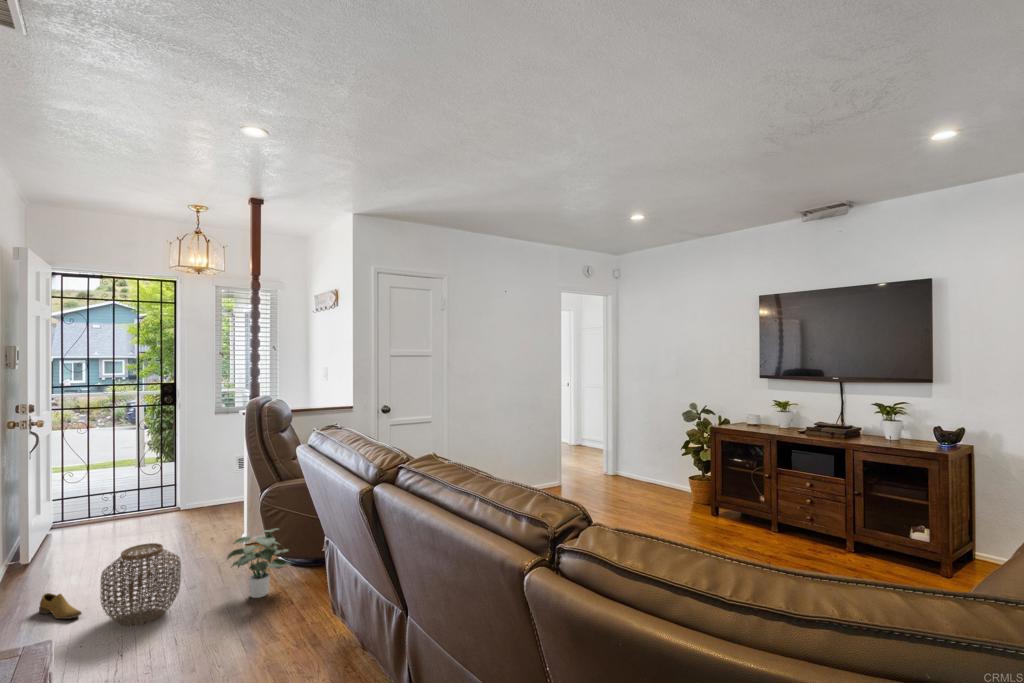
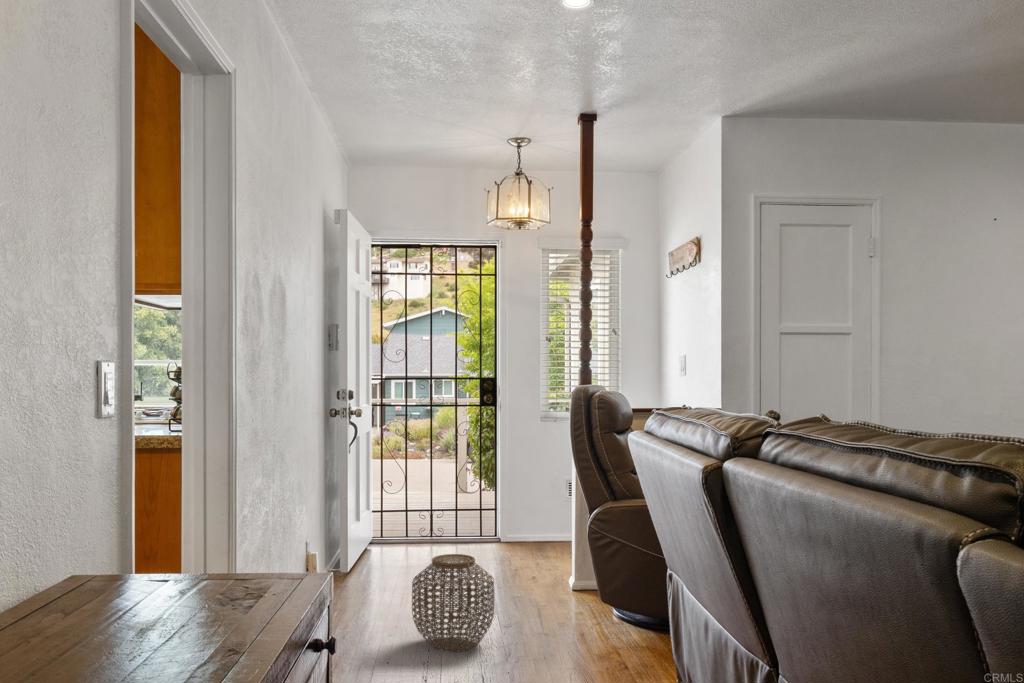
potted plant: present [227,528,291,598] -> none [546,561,629,652]
shoe: present [39,593,82,619] -> none [356,599,395,630]

